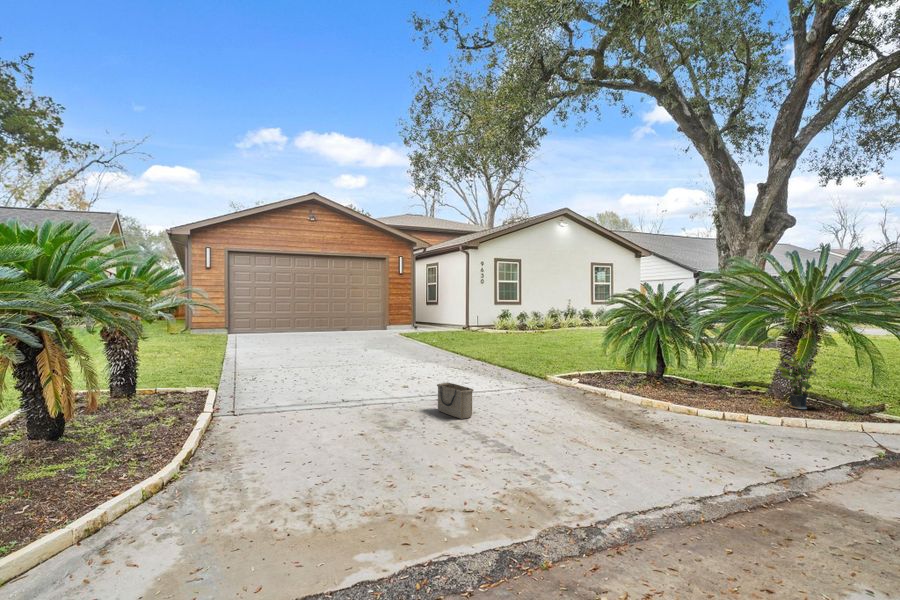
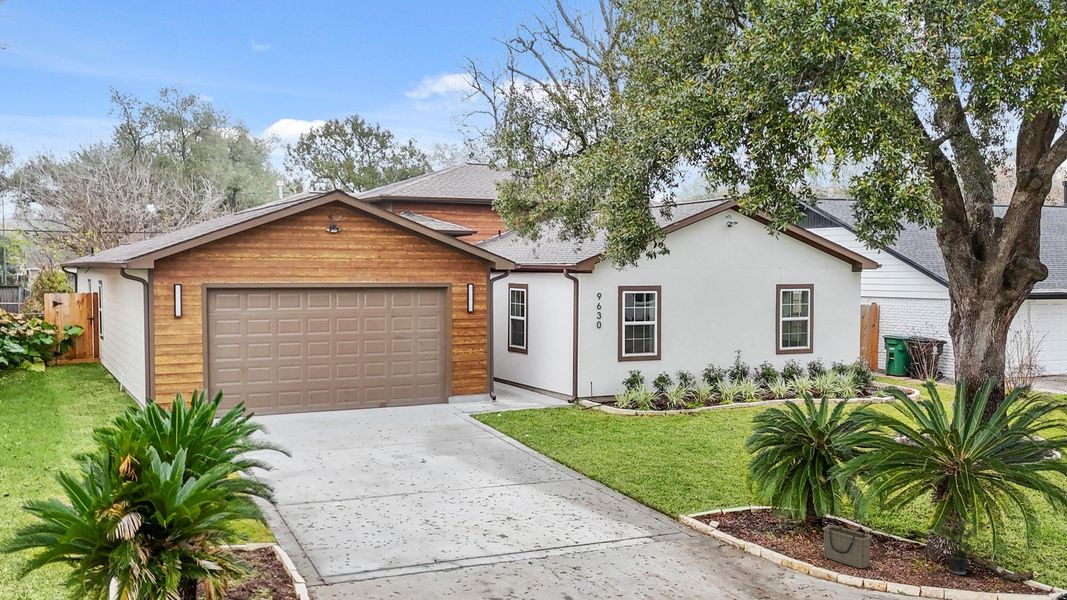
basket: present [437,383,474,419] -> present [822,525,872,568]

